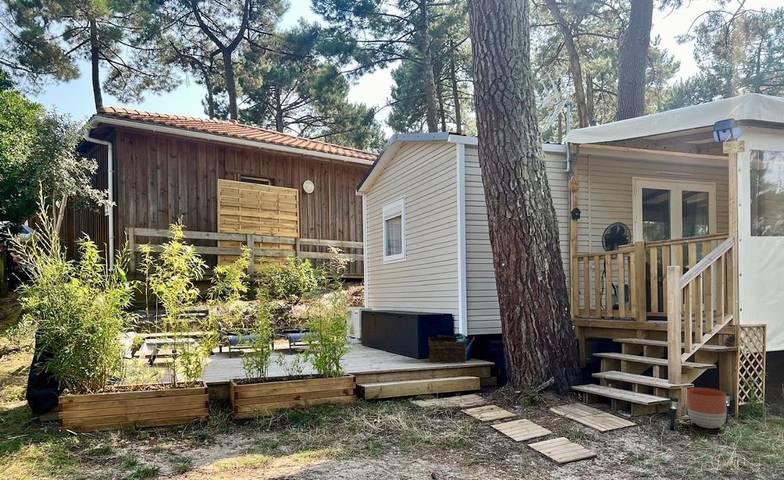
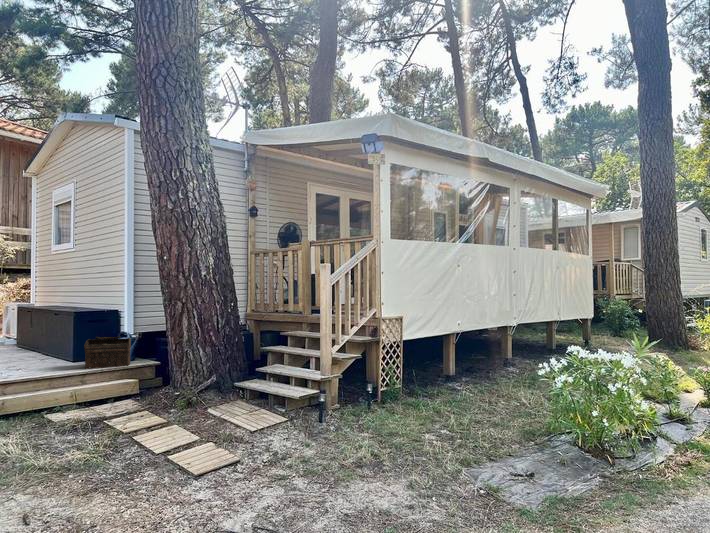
planter: present [687,388,726,428] -> none [331,377,362,414]

